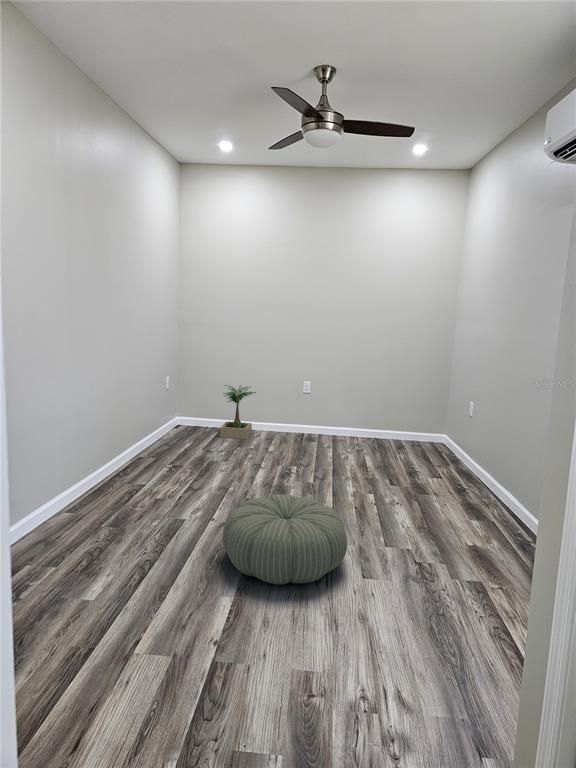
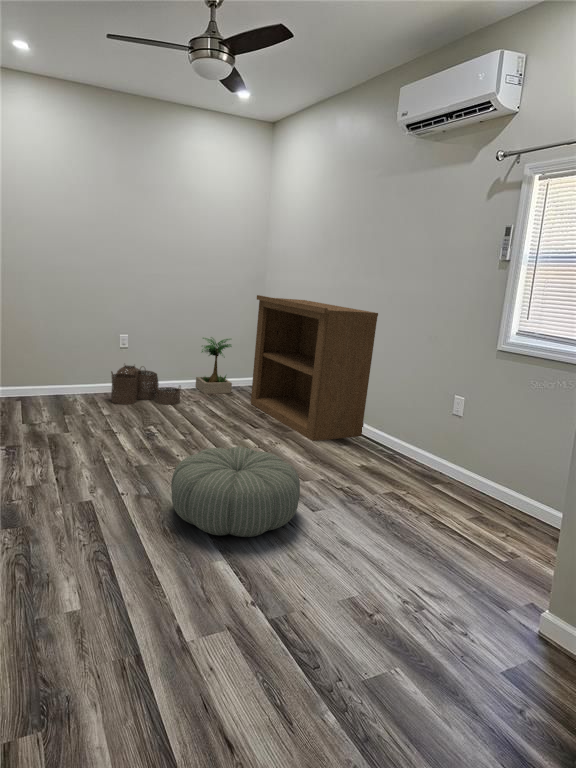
bookshelf: none [411,353,526,512] -> present [251,295,378,441]
potted plant: present [220,385,256,439] -> present [196,337,232,394]
woven basket: none [283,414,343,454] -> present [111,365,181,405]

